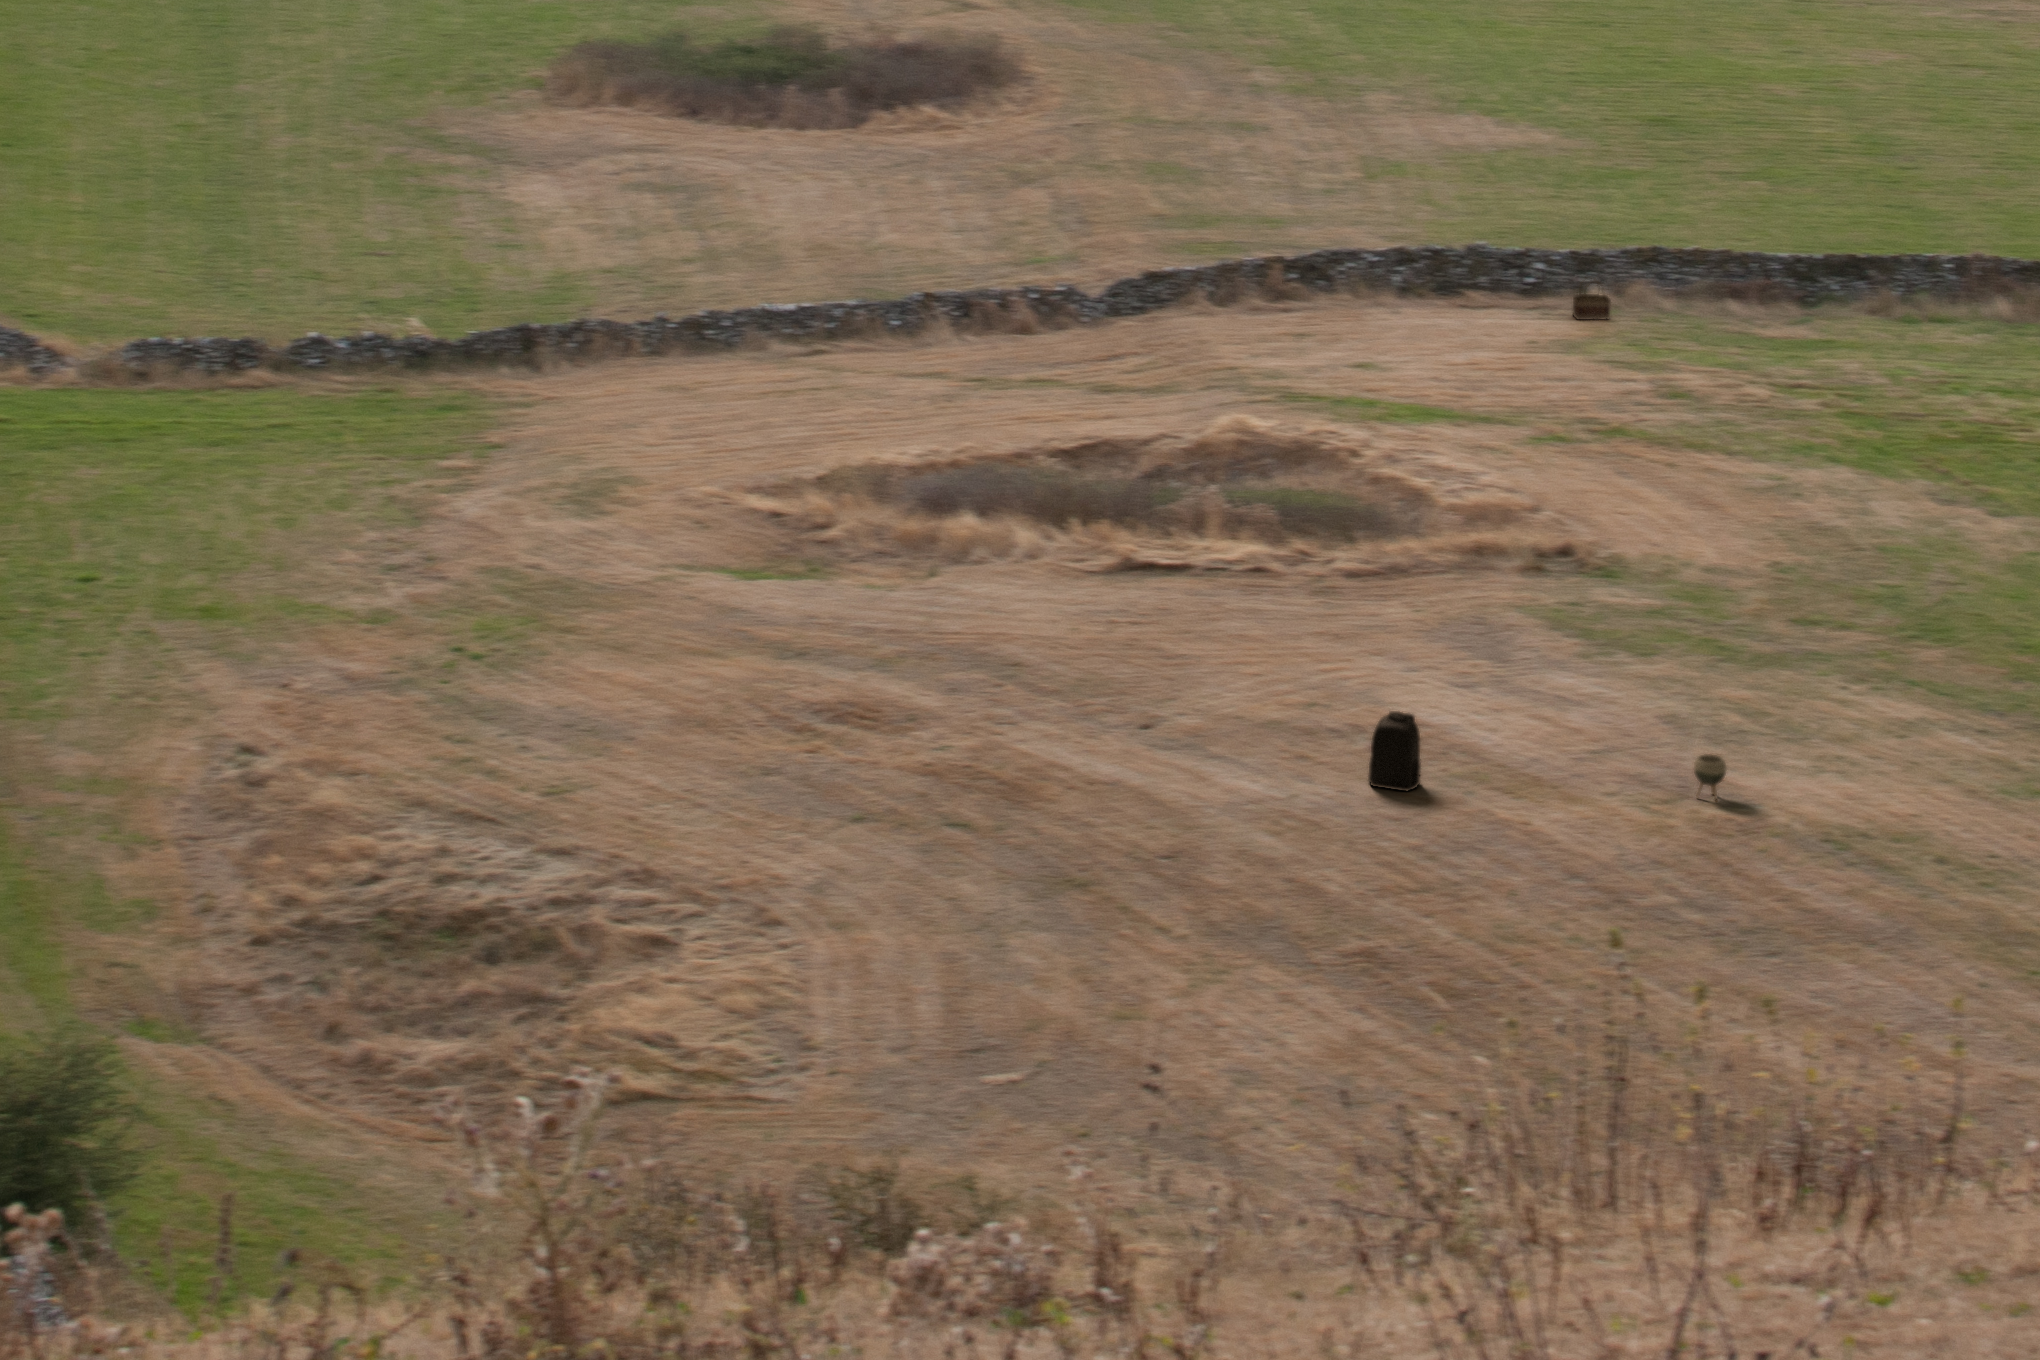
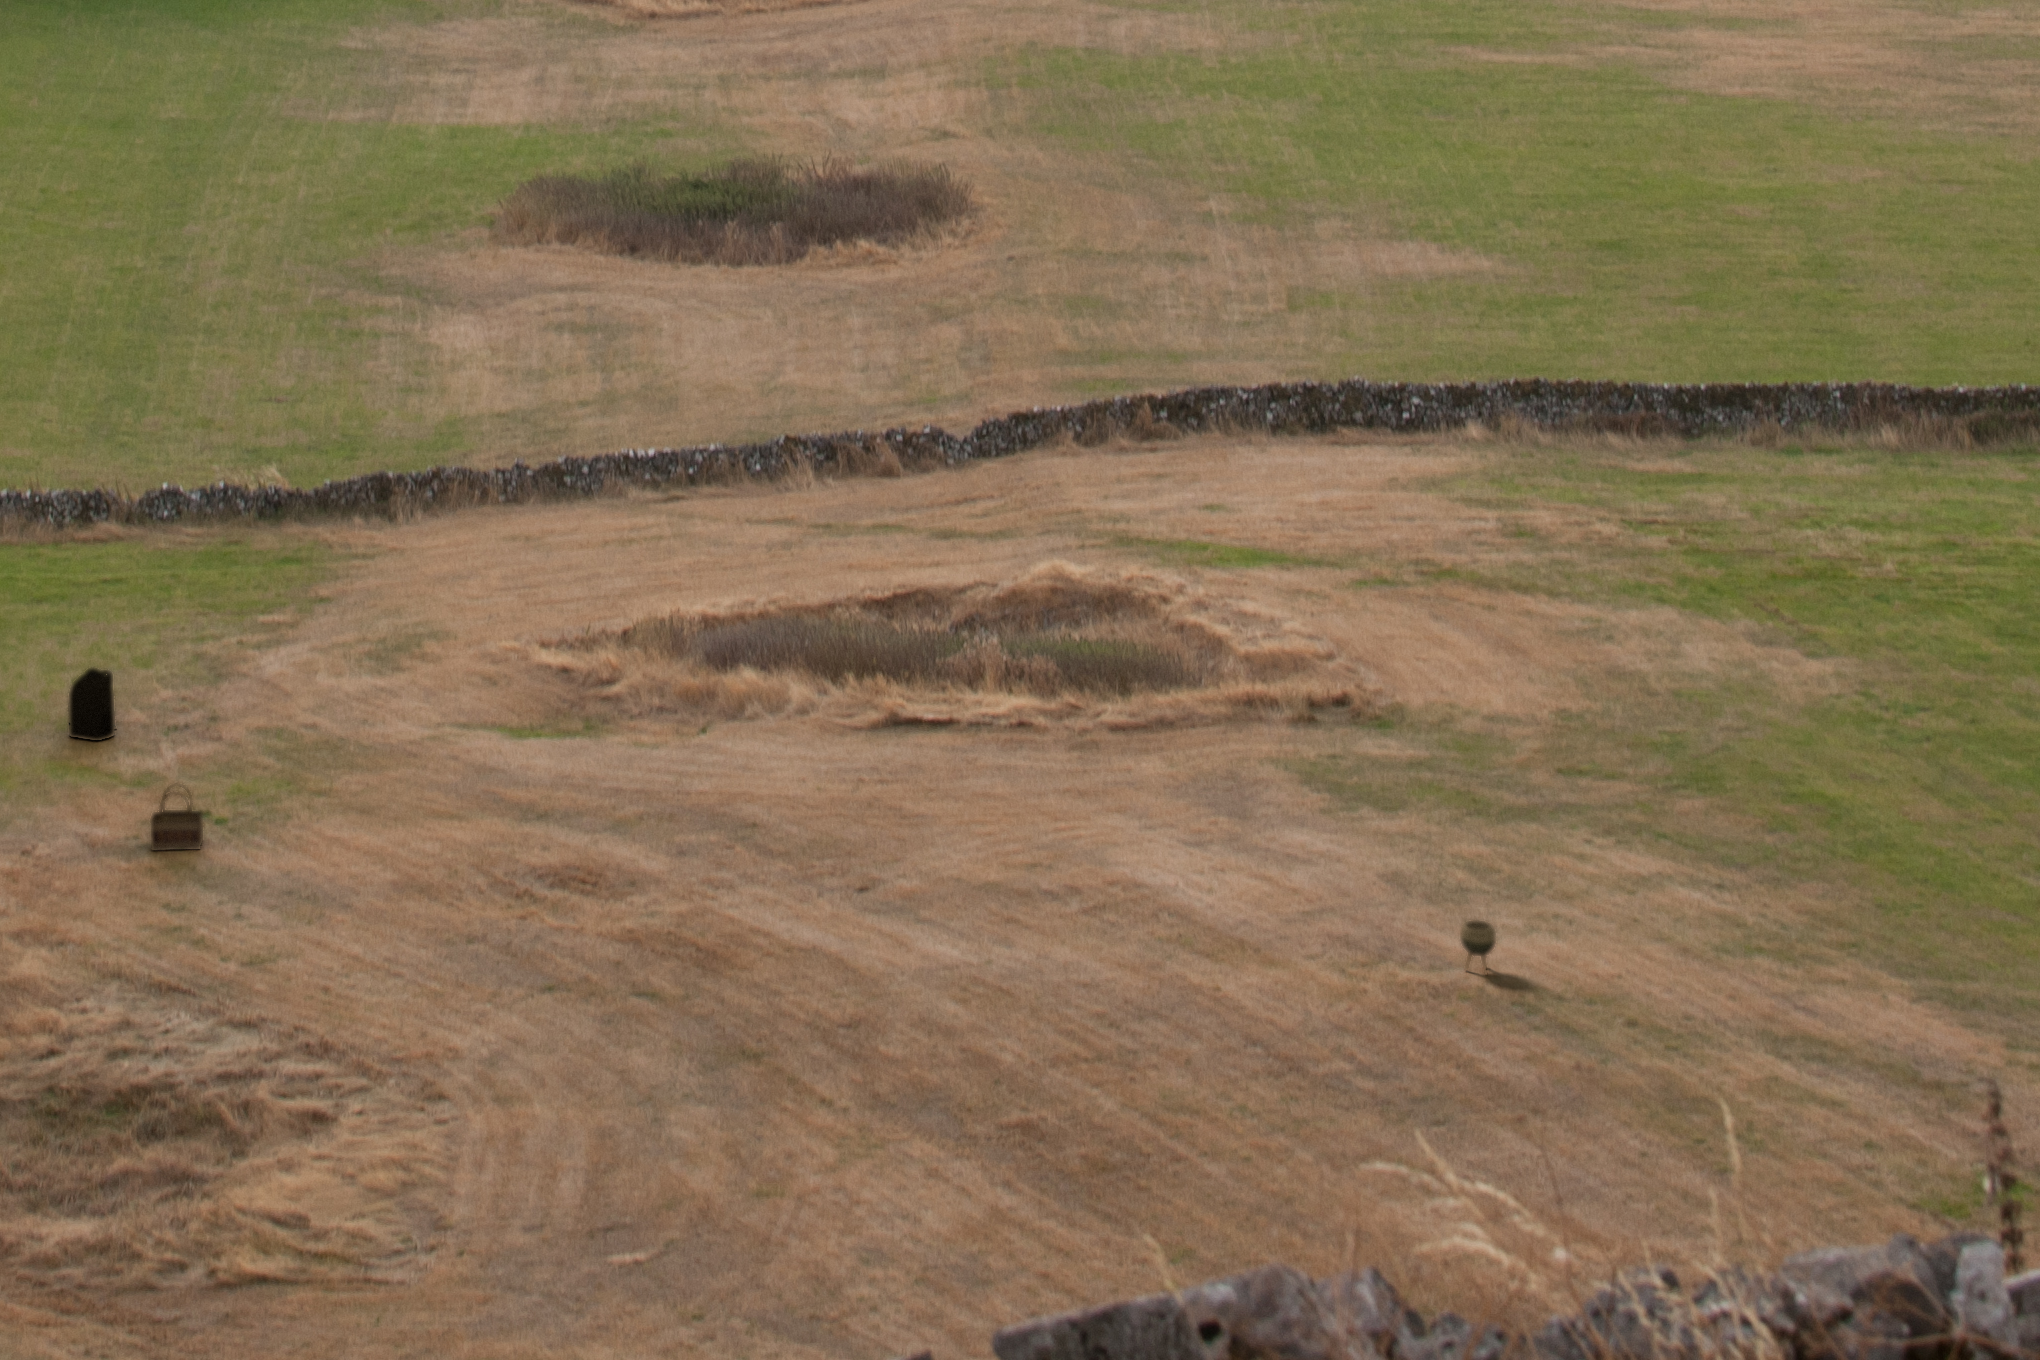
basket: present [1573,278,1611,320] -> present [150,789,203,851]
backpack: present [1368,711,1421,791] -> present [68,667,115,741]

